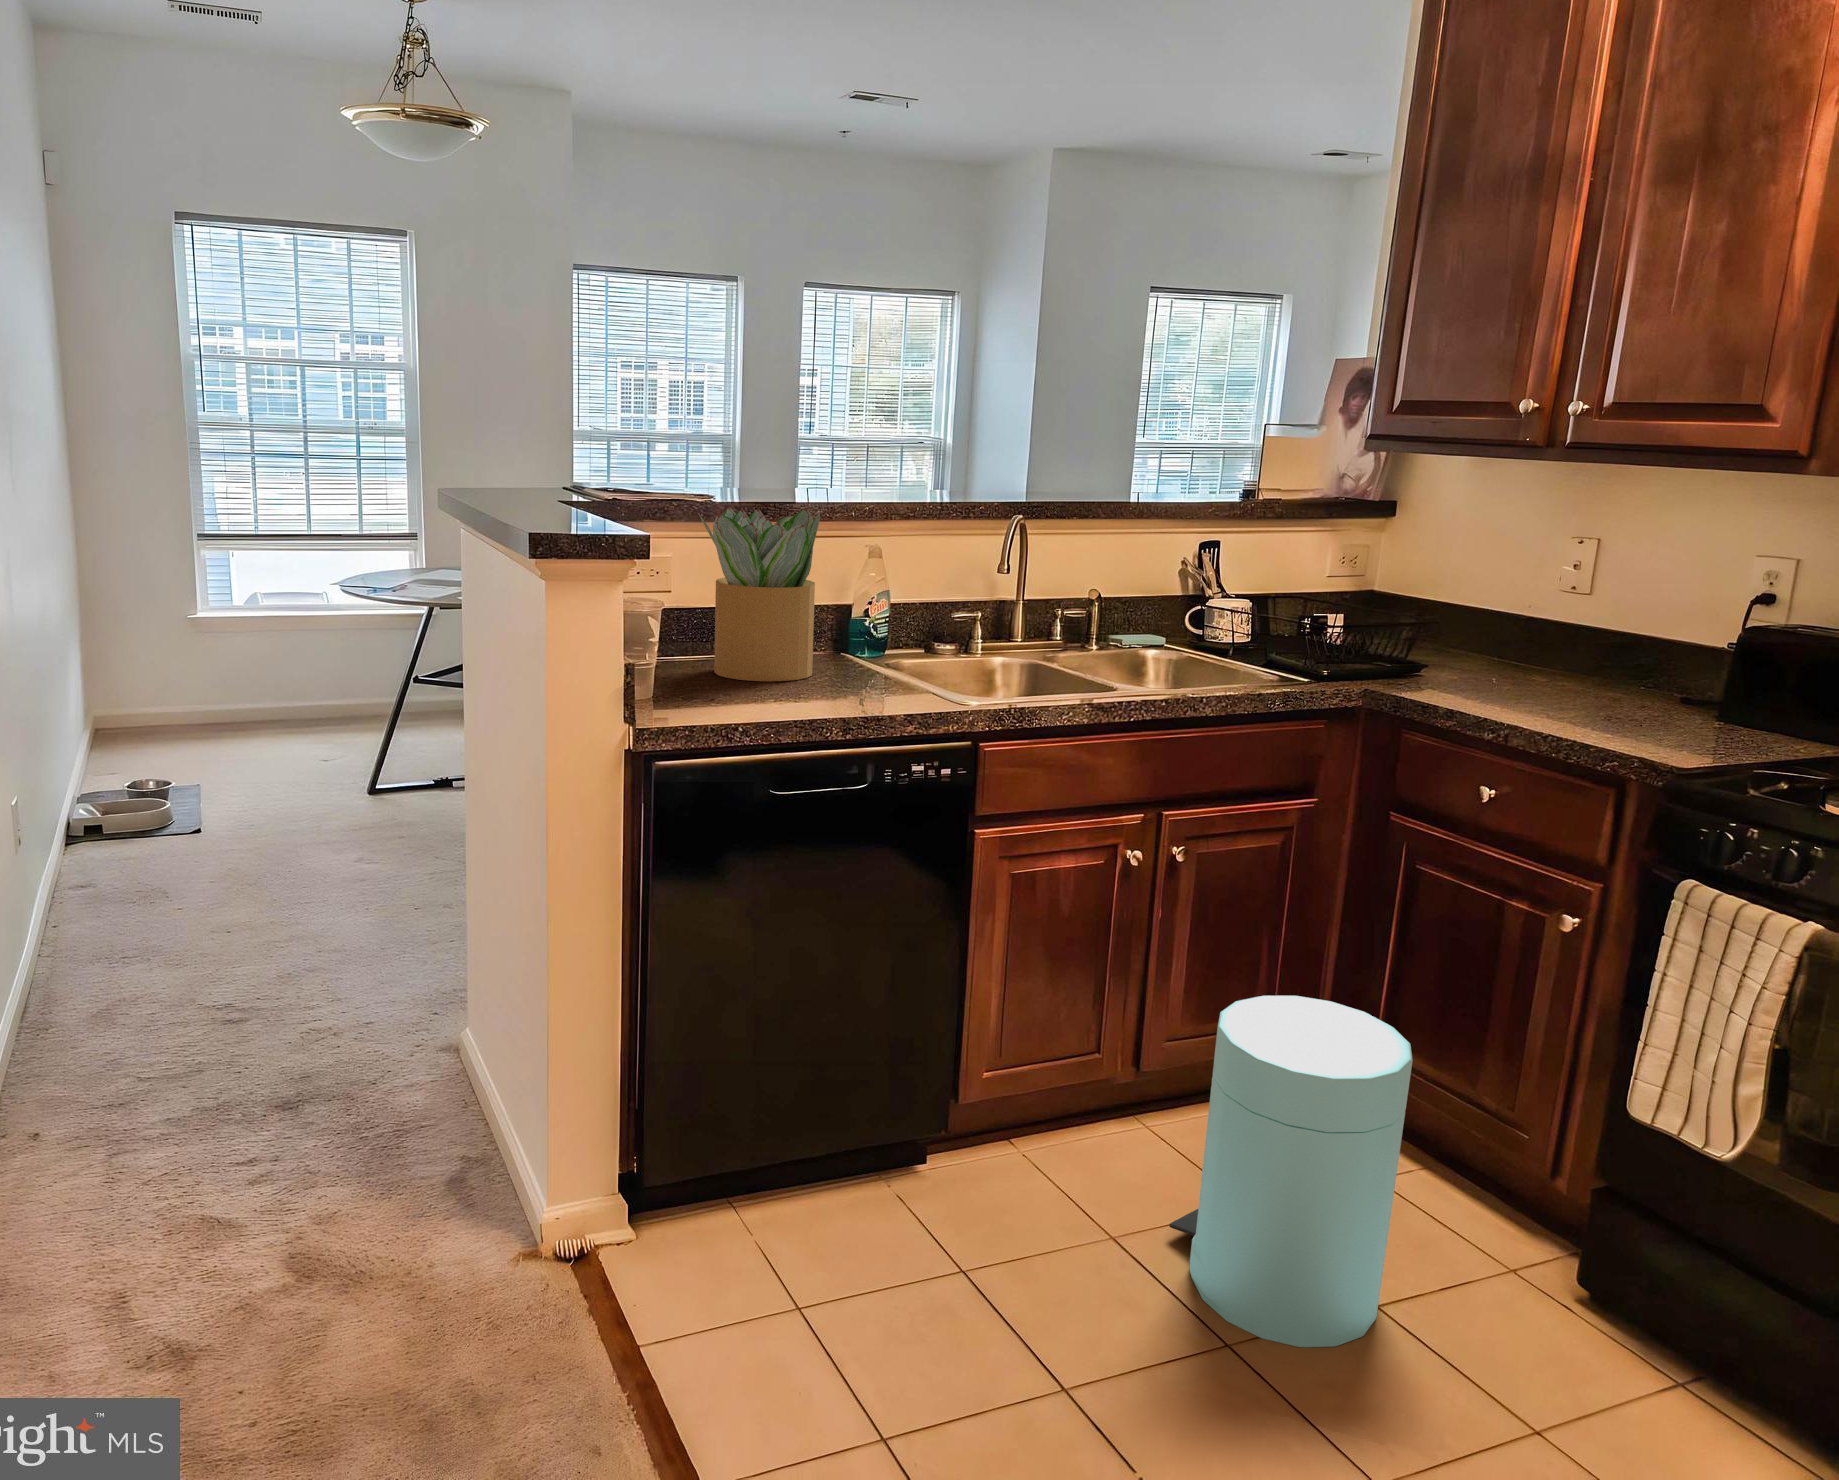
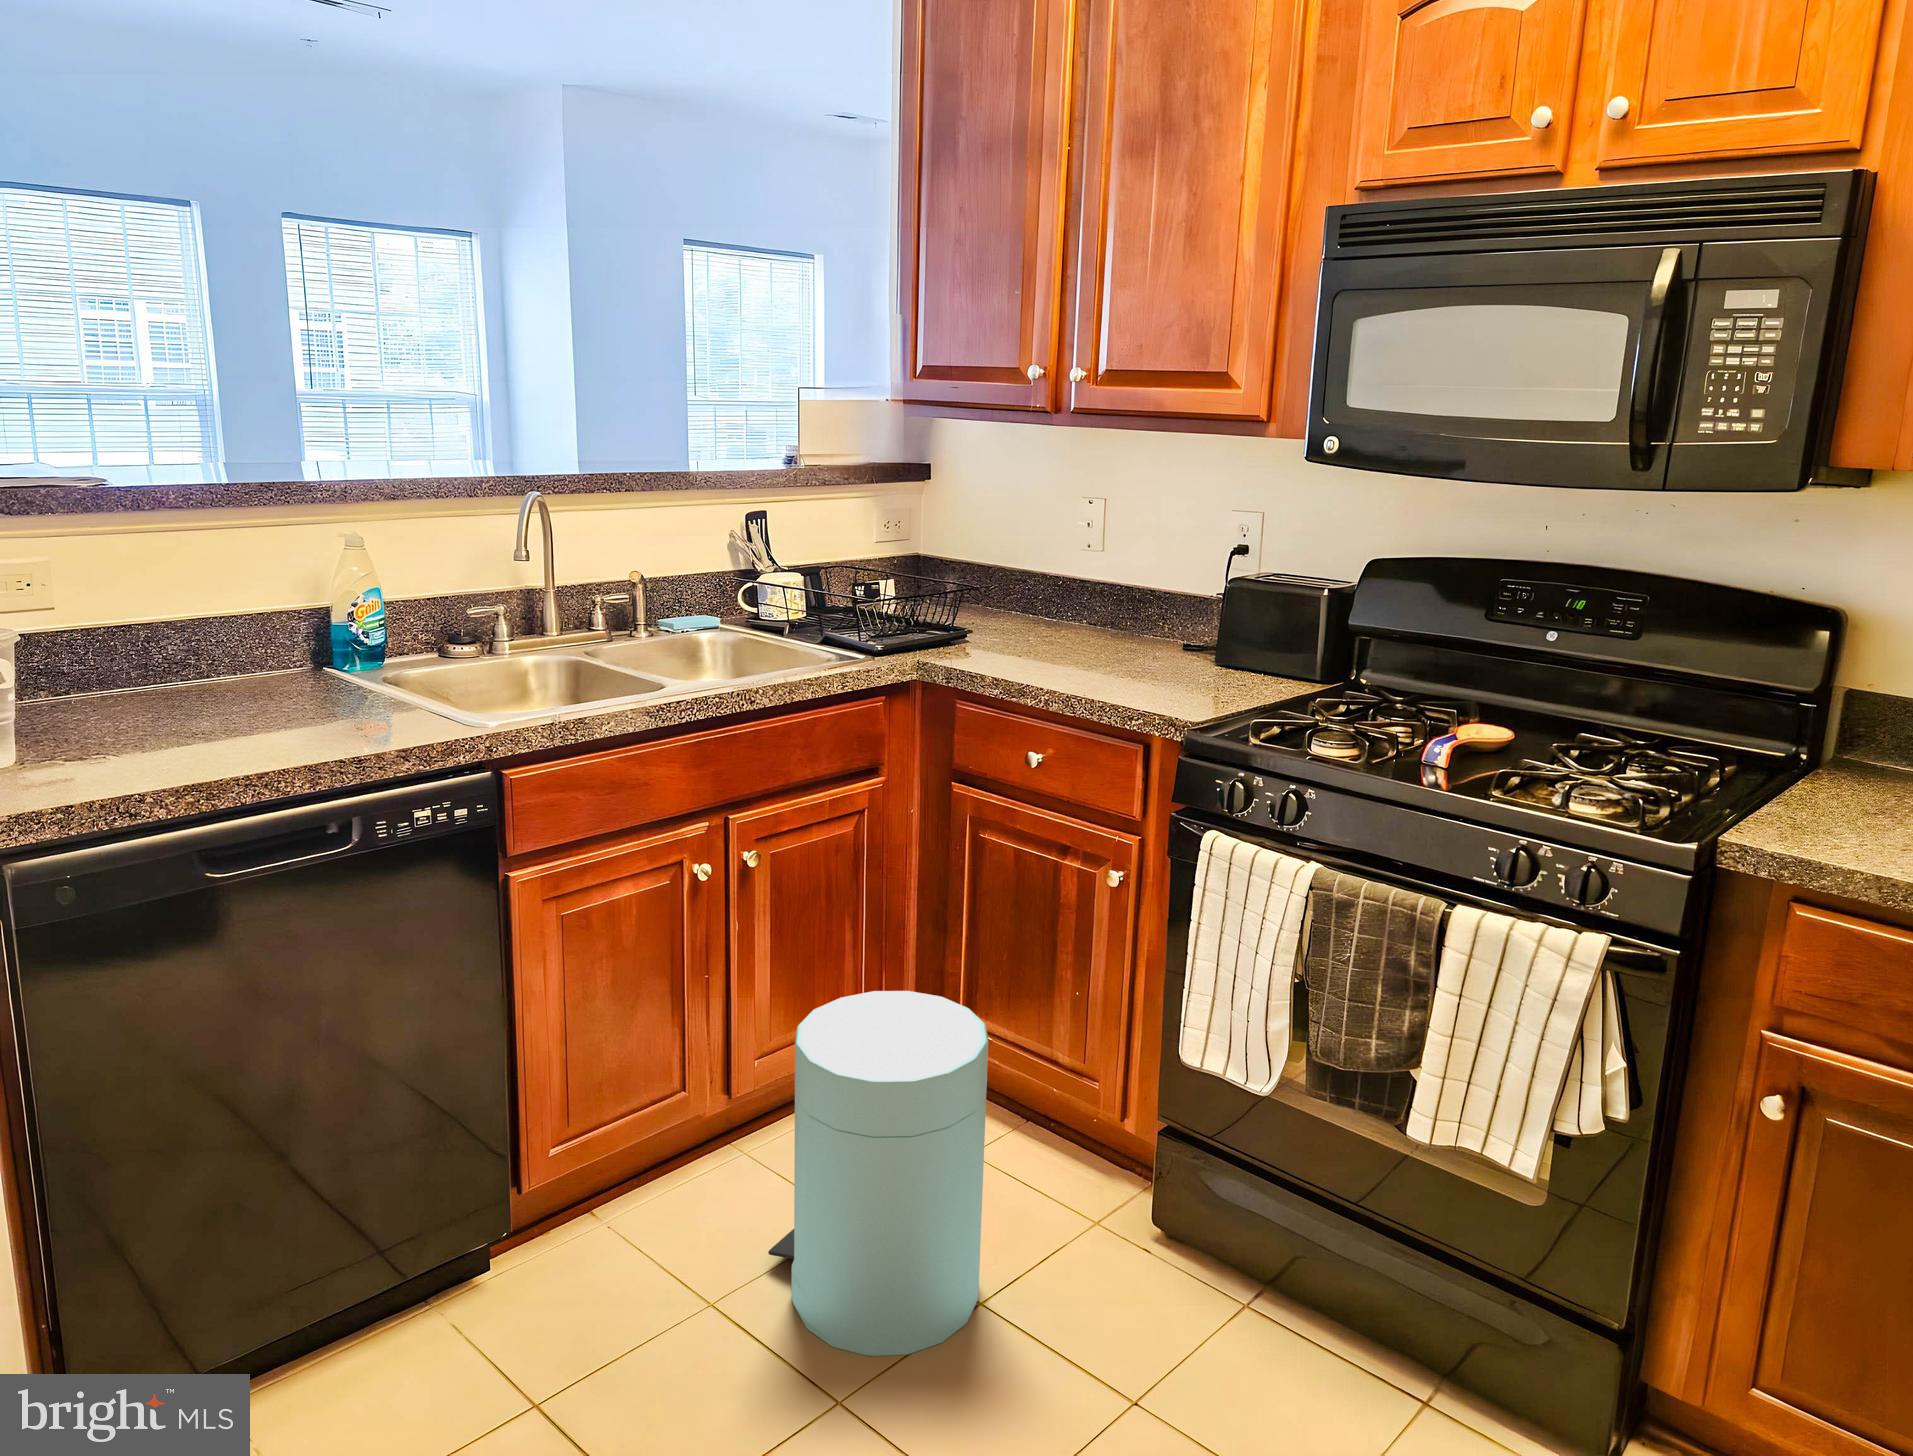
potted plant: present [698,507,820,681] -> none [91,504,283,722]

